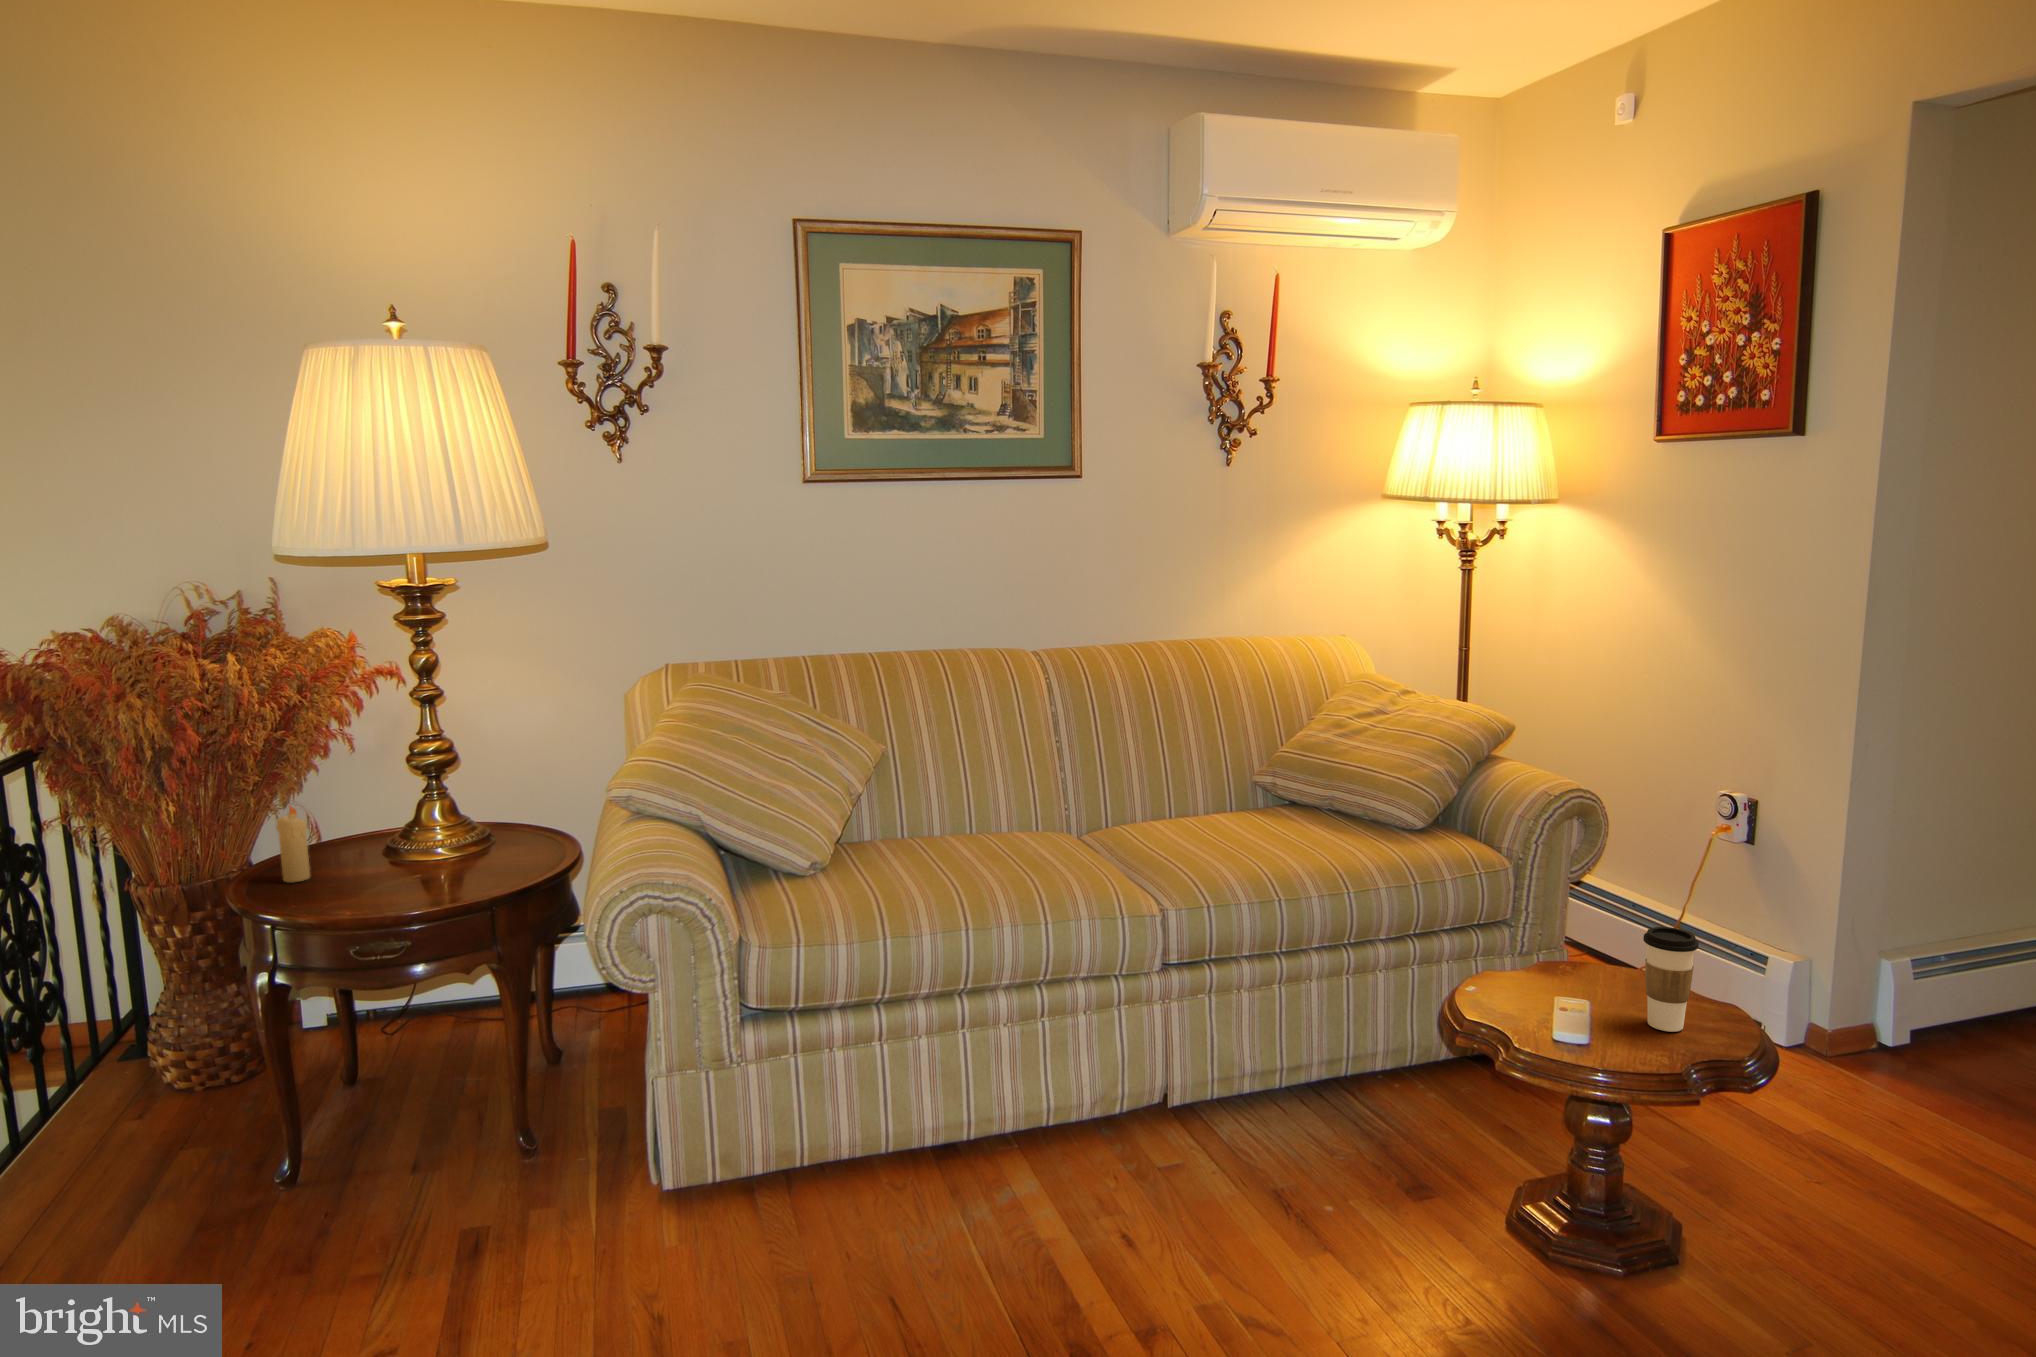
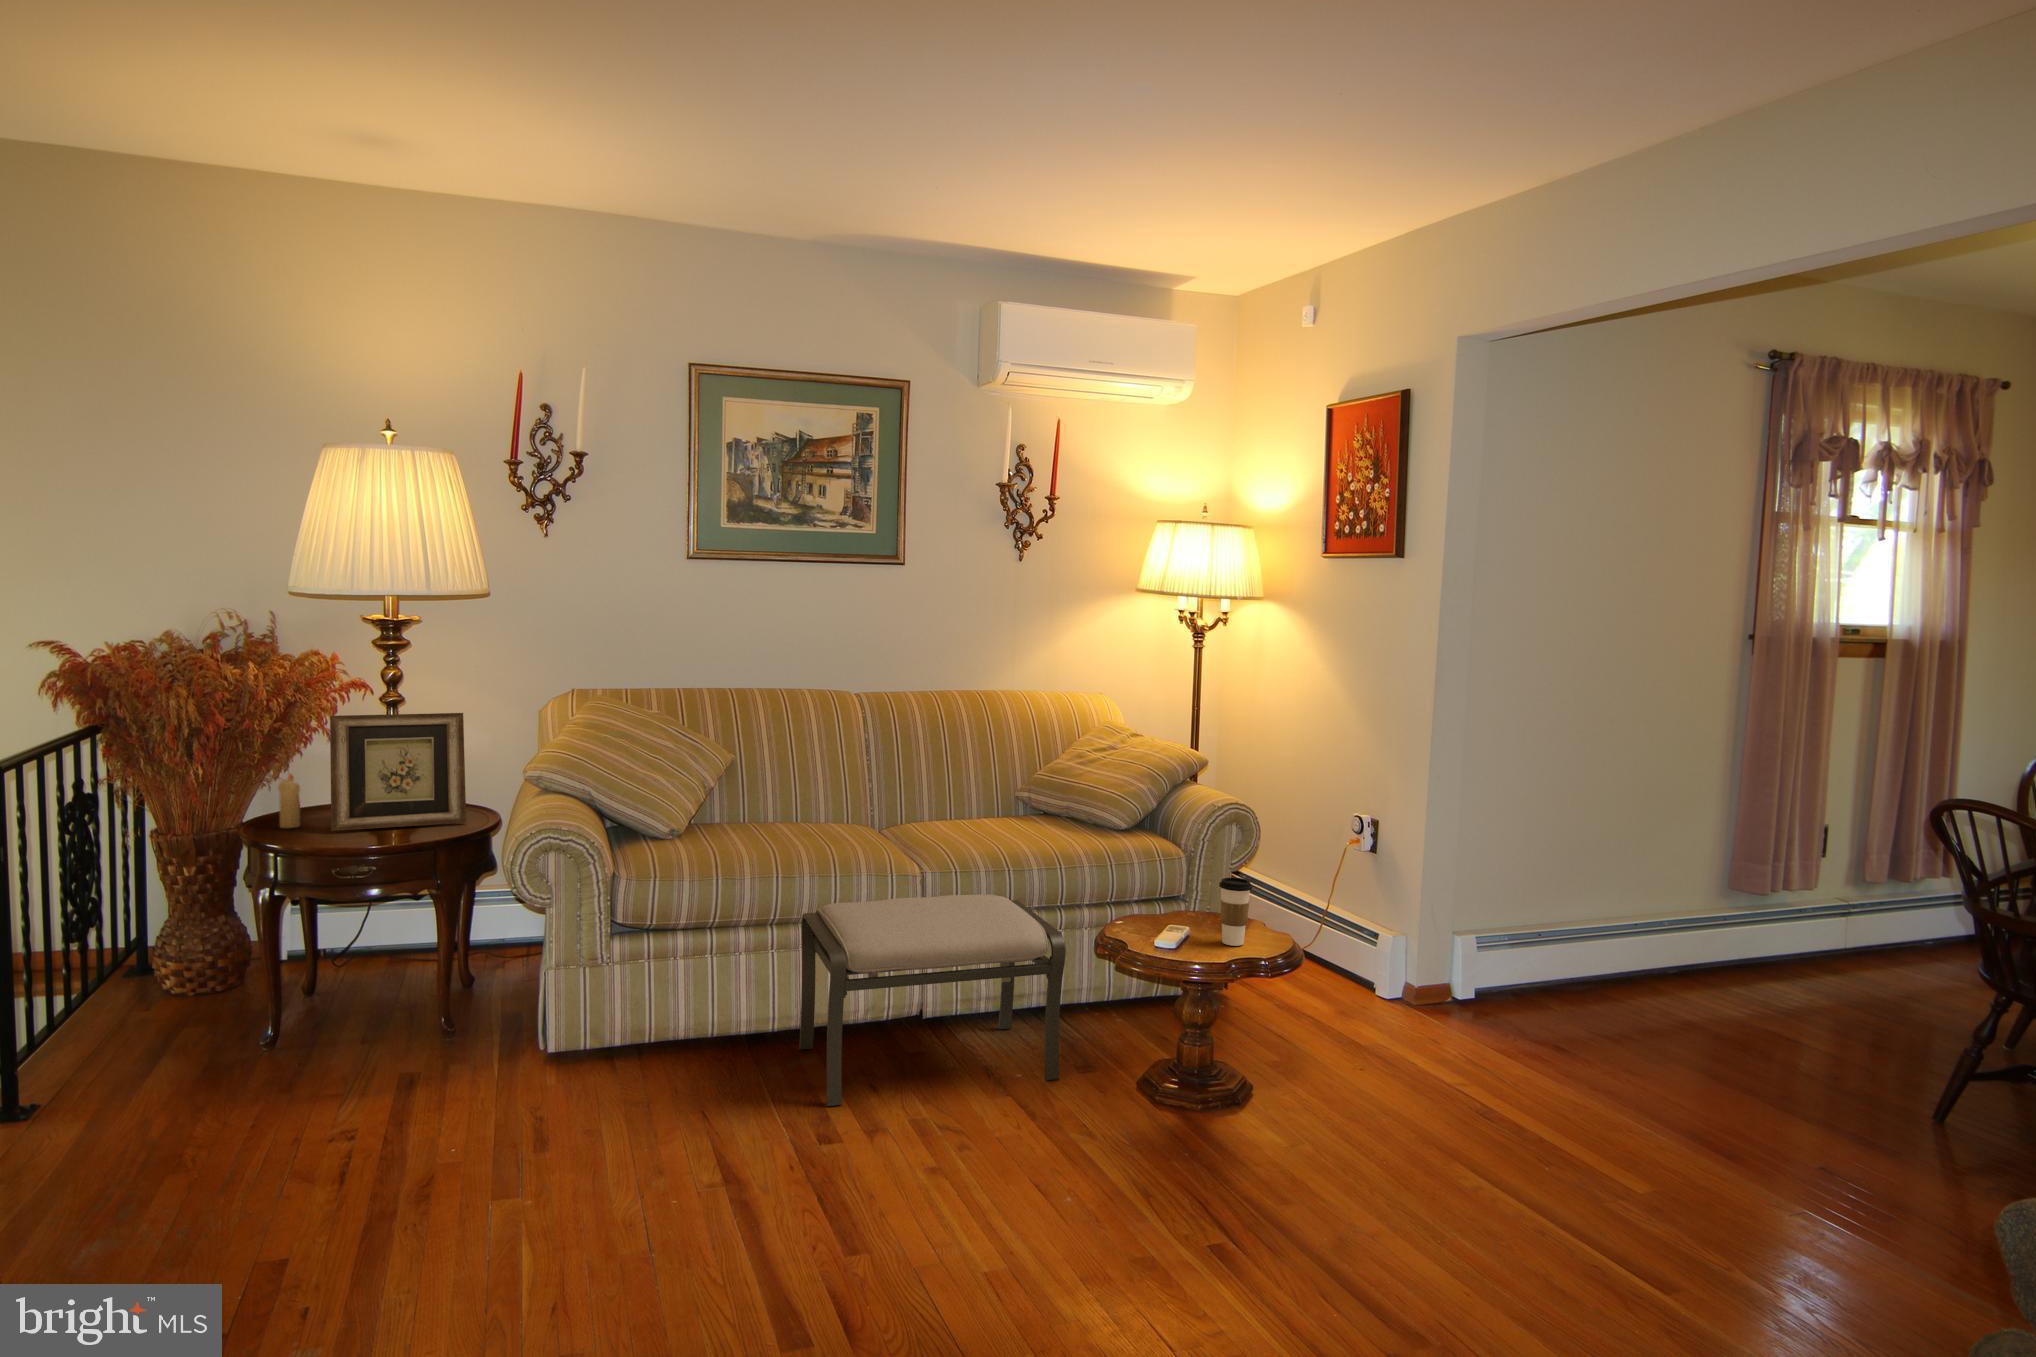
picture frame: none [339,711,535,885] -> present [330,713,466,831]
ottoman: none [1004,941,1403,1281] -> present [799,894,1066,1106]

